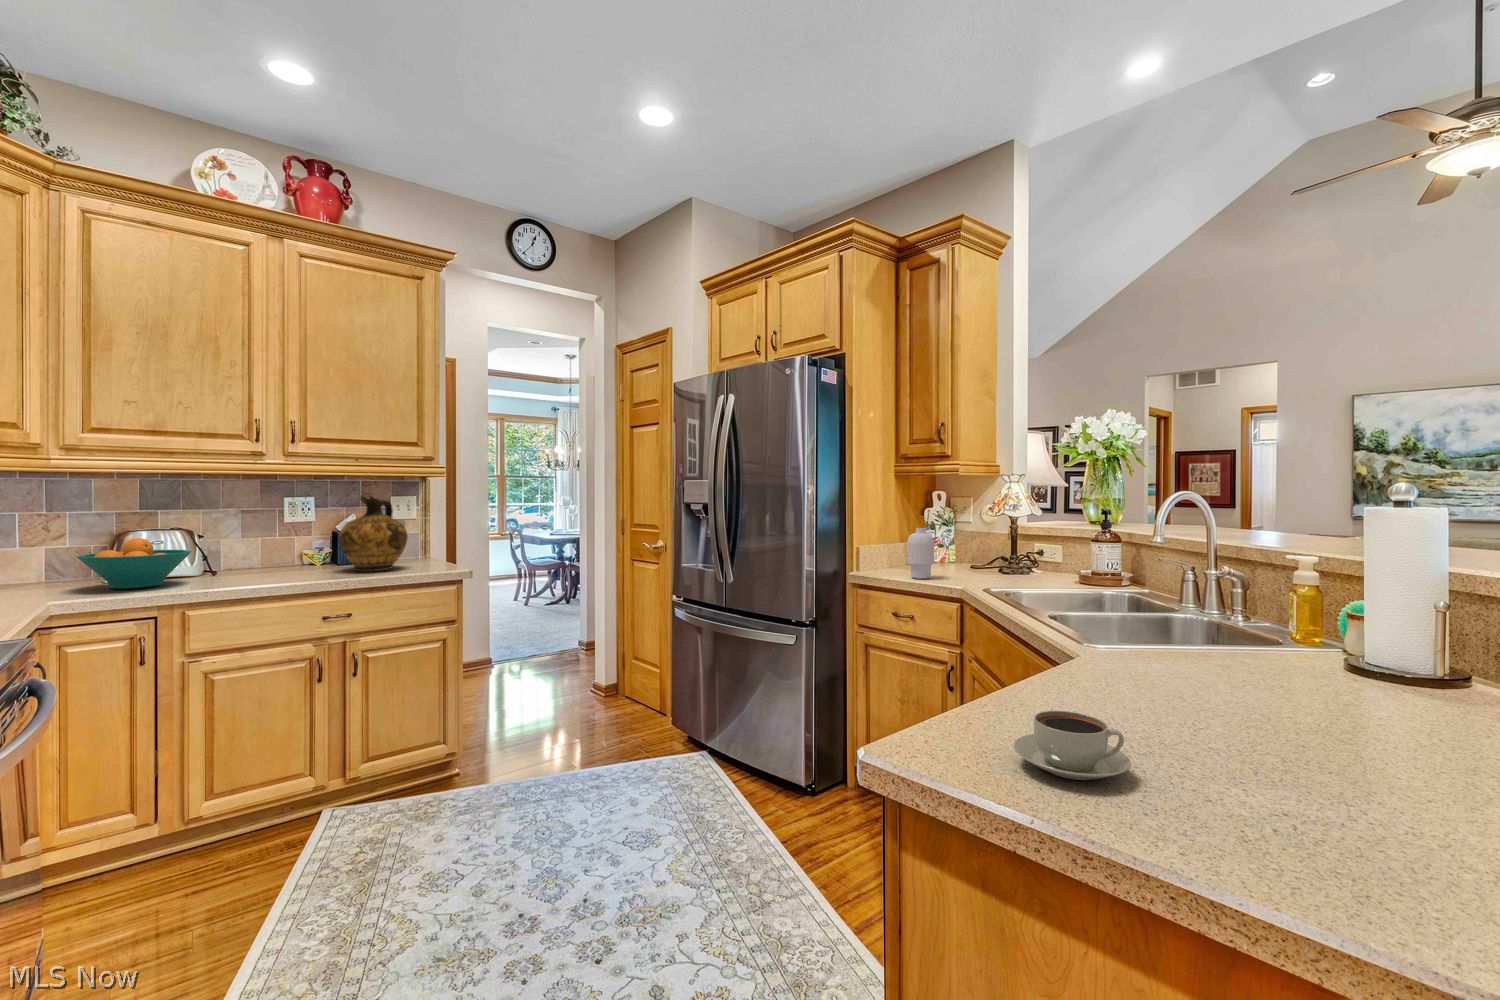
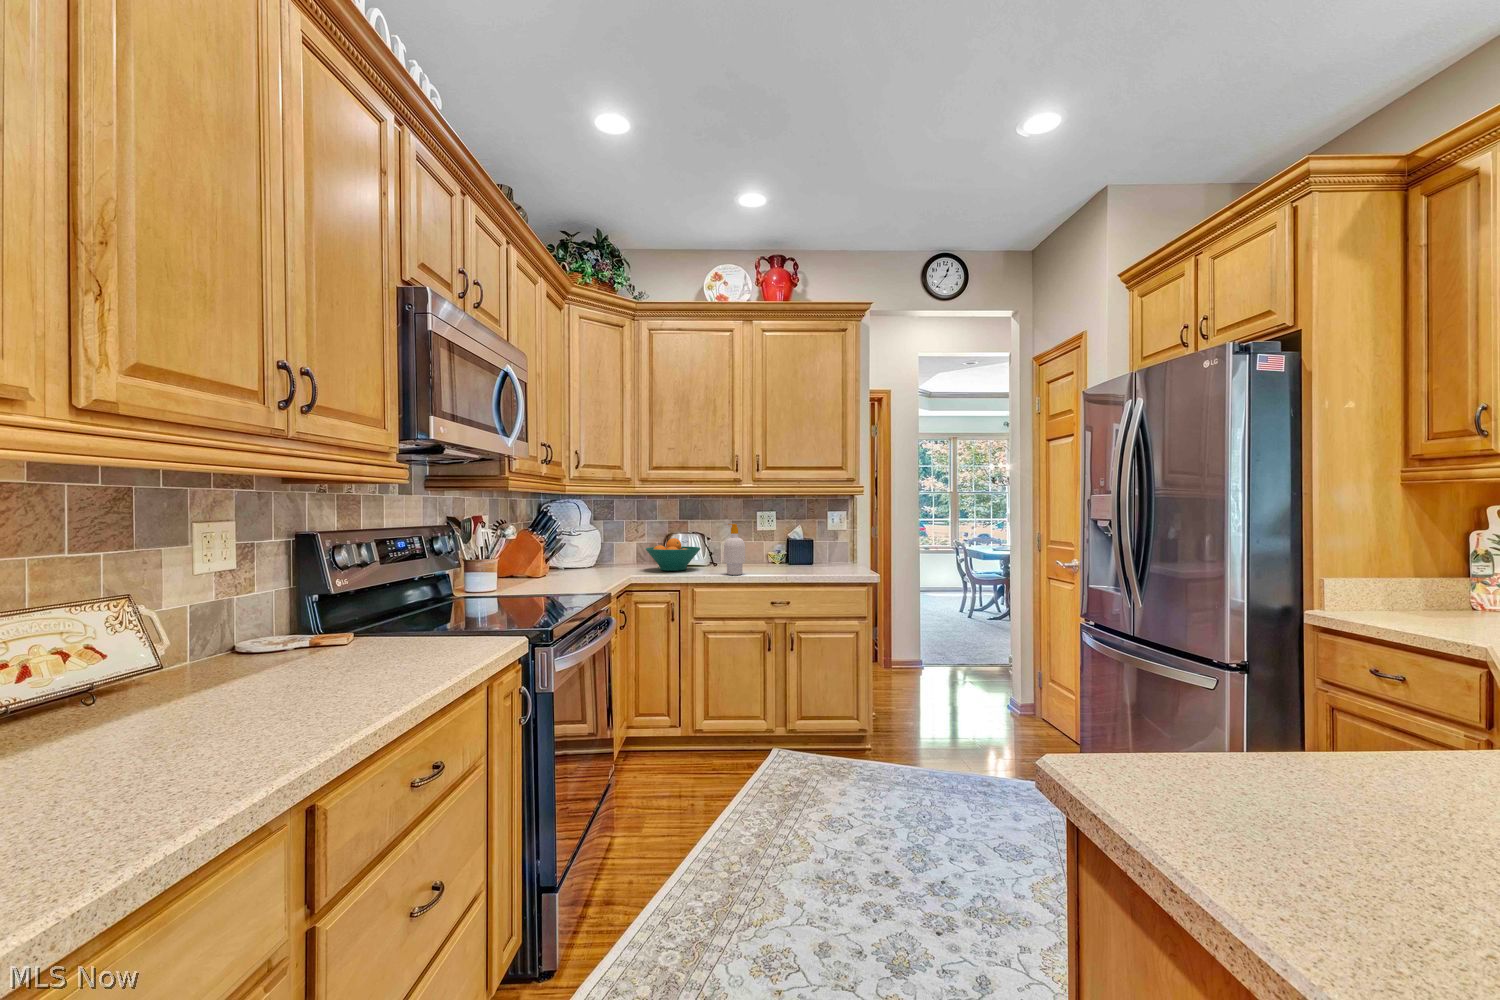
ceramic jug: present [339,496,408,571] -> none [788,511,835,570]
soap bottle: present [907,516,934,579] -> present [724,524,745,575]
coffee cup: present [1013,711,1131,780] -> none [1213,764,1376,852]

